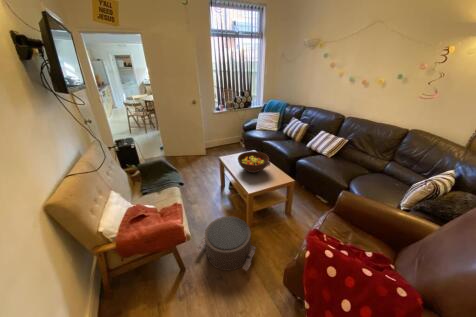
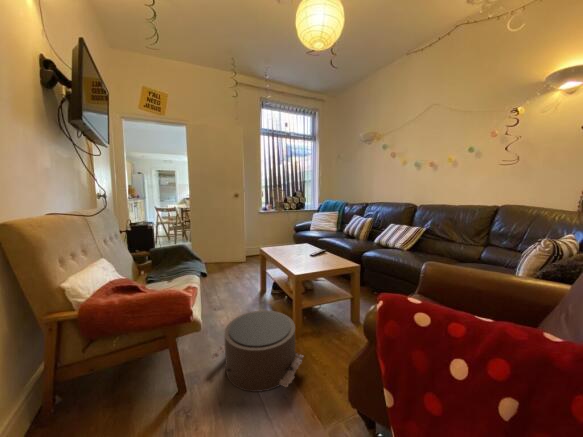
fruit bowl: present [238,151,269,173] -> none [282,235,323,259]

